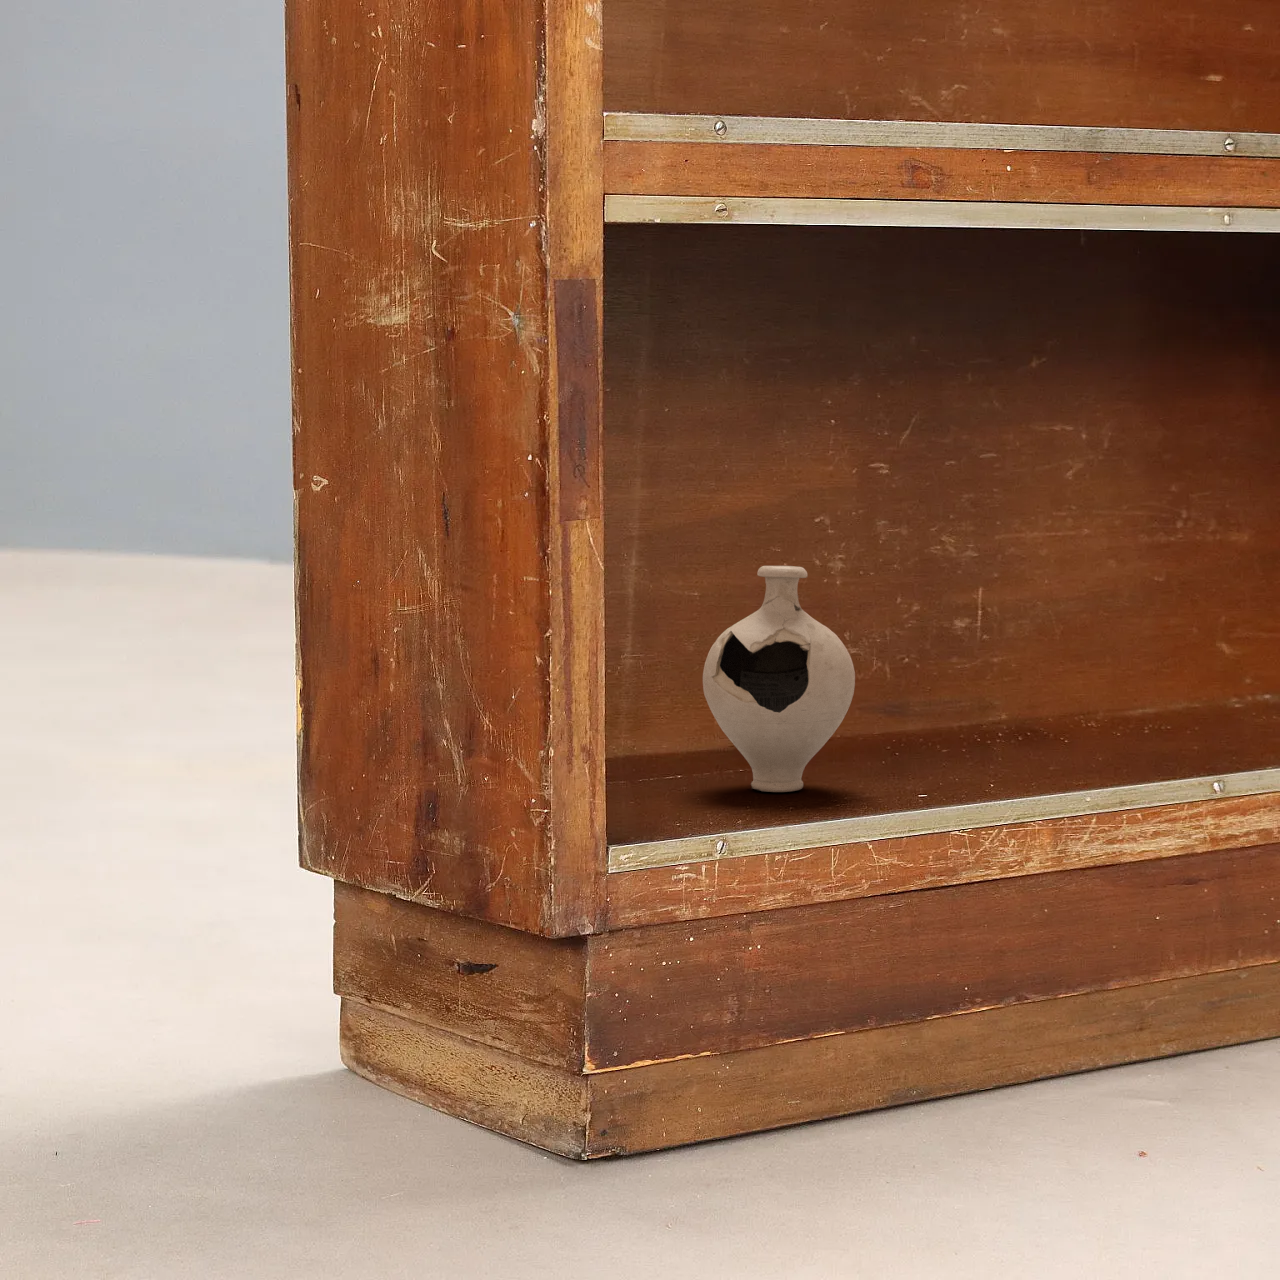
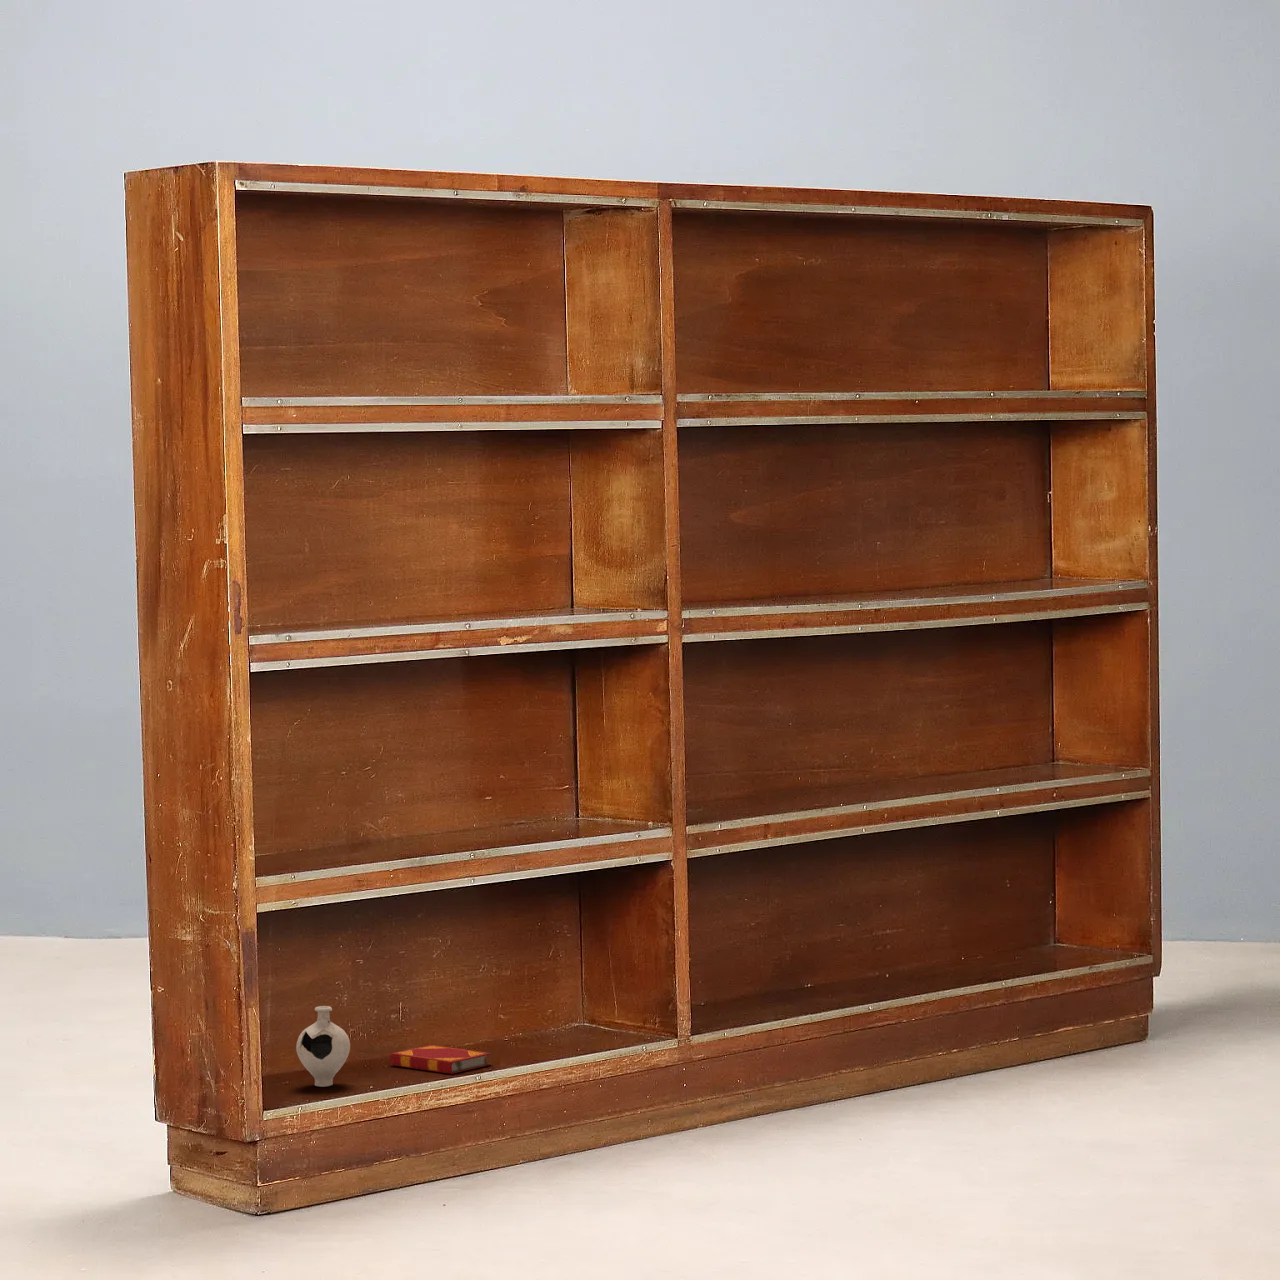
hardback book: none [941,706,1221,775] -> present [390,1045,491,1074]

